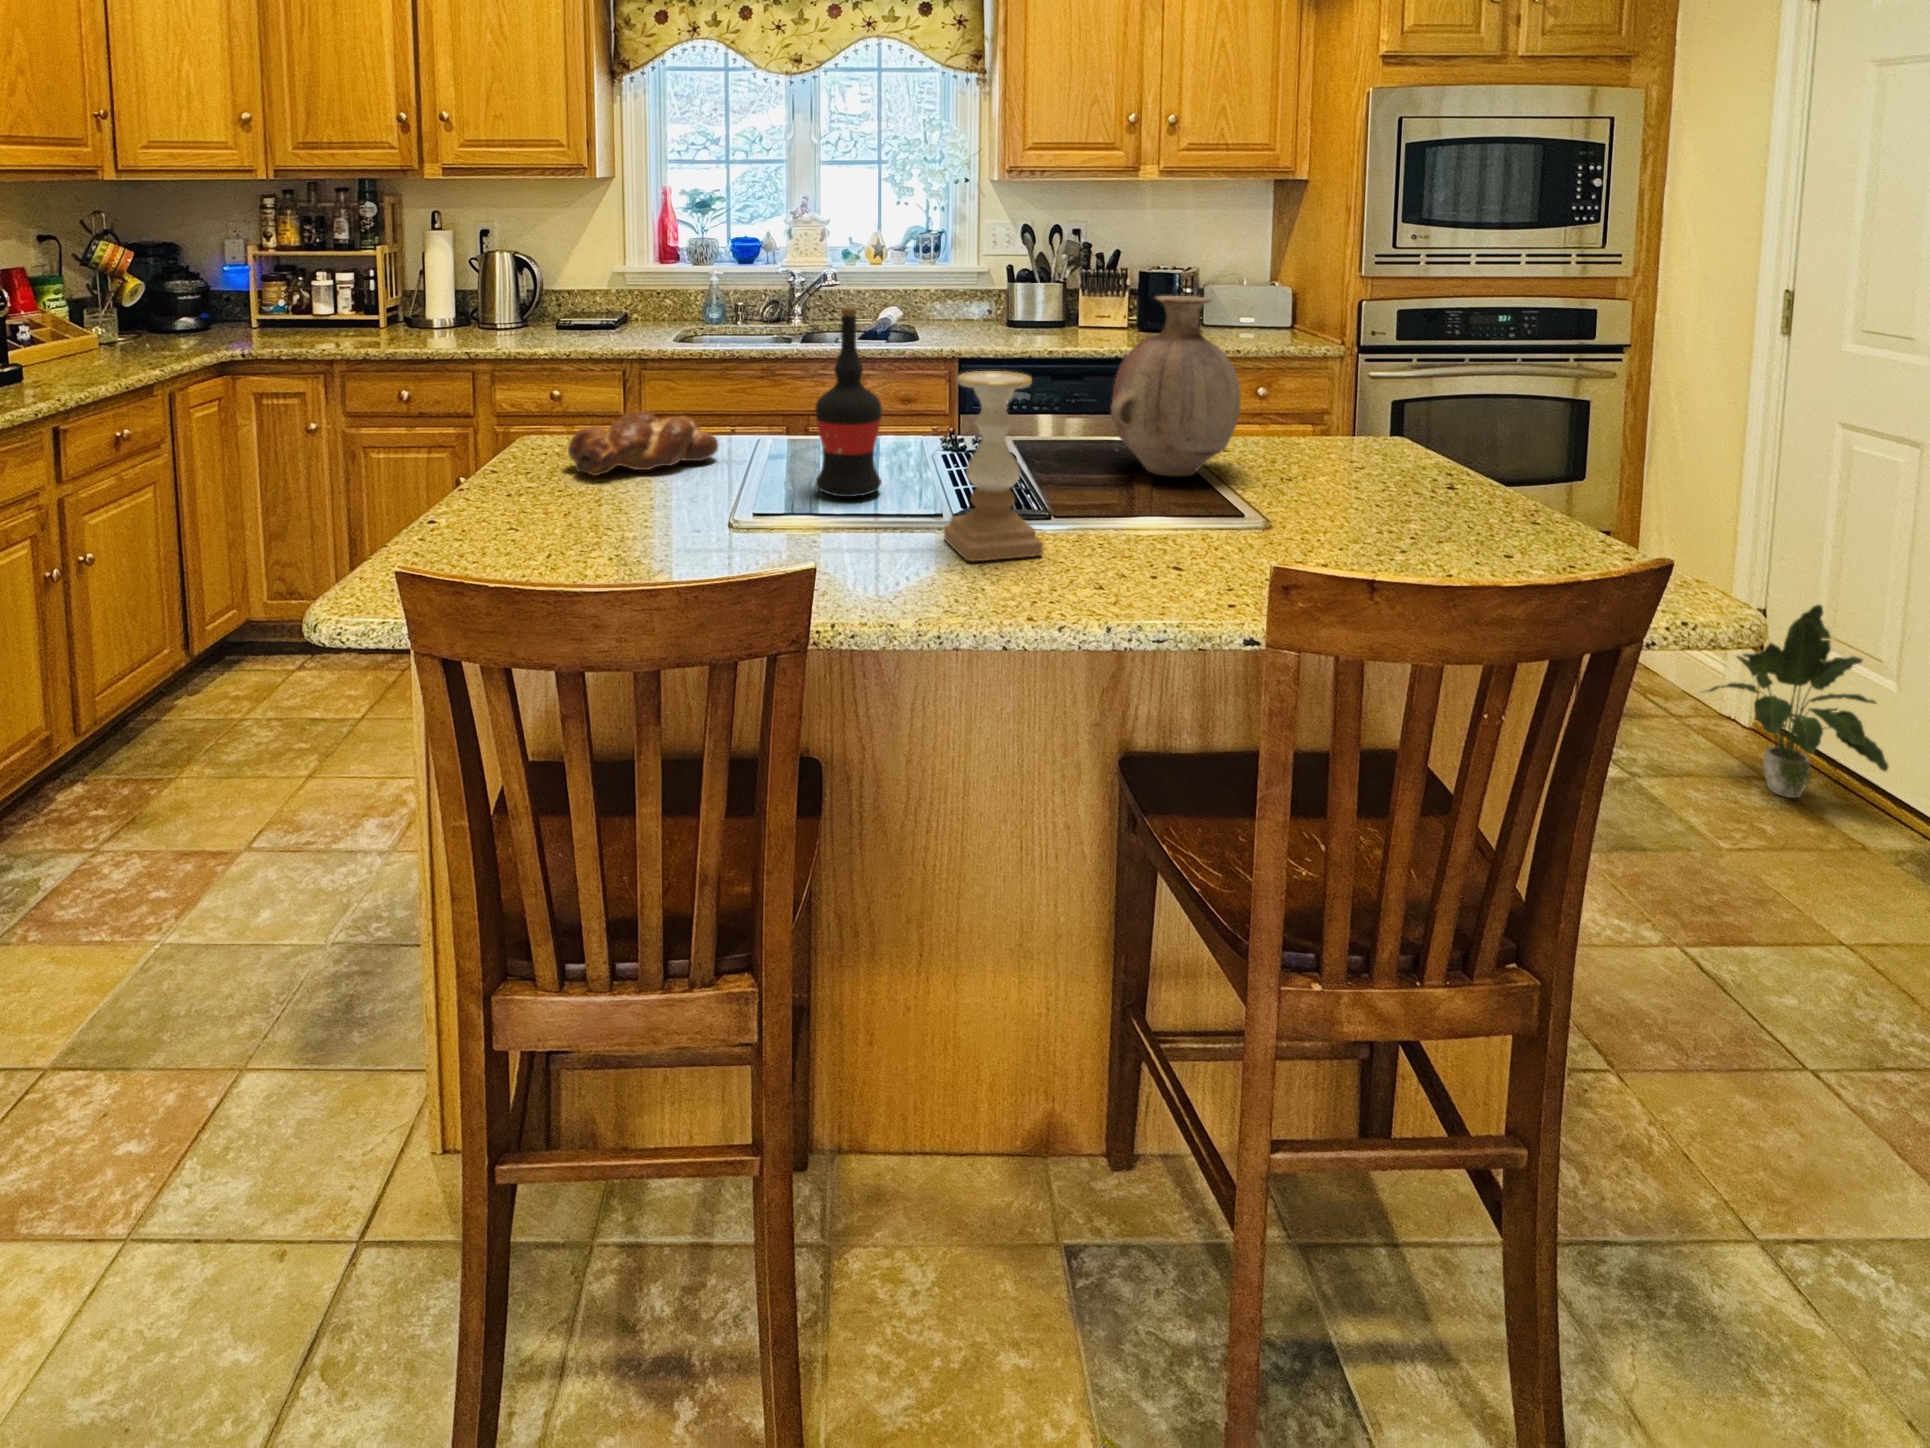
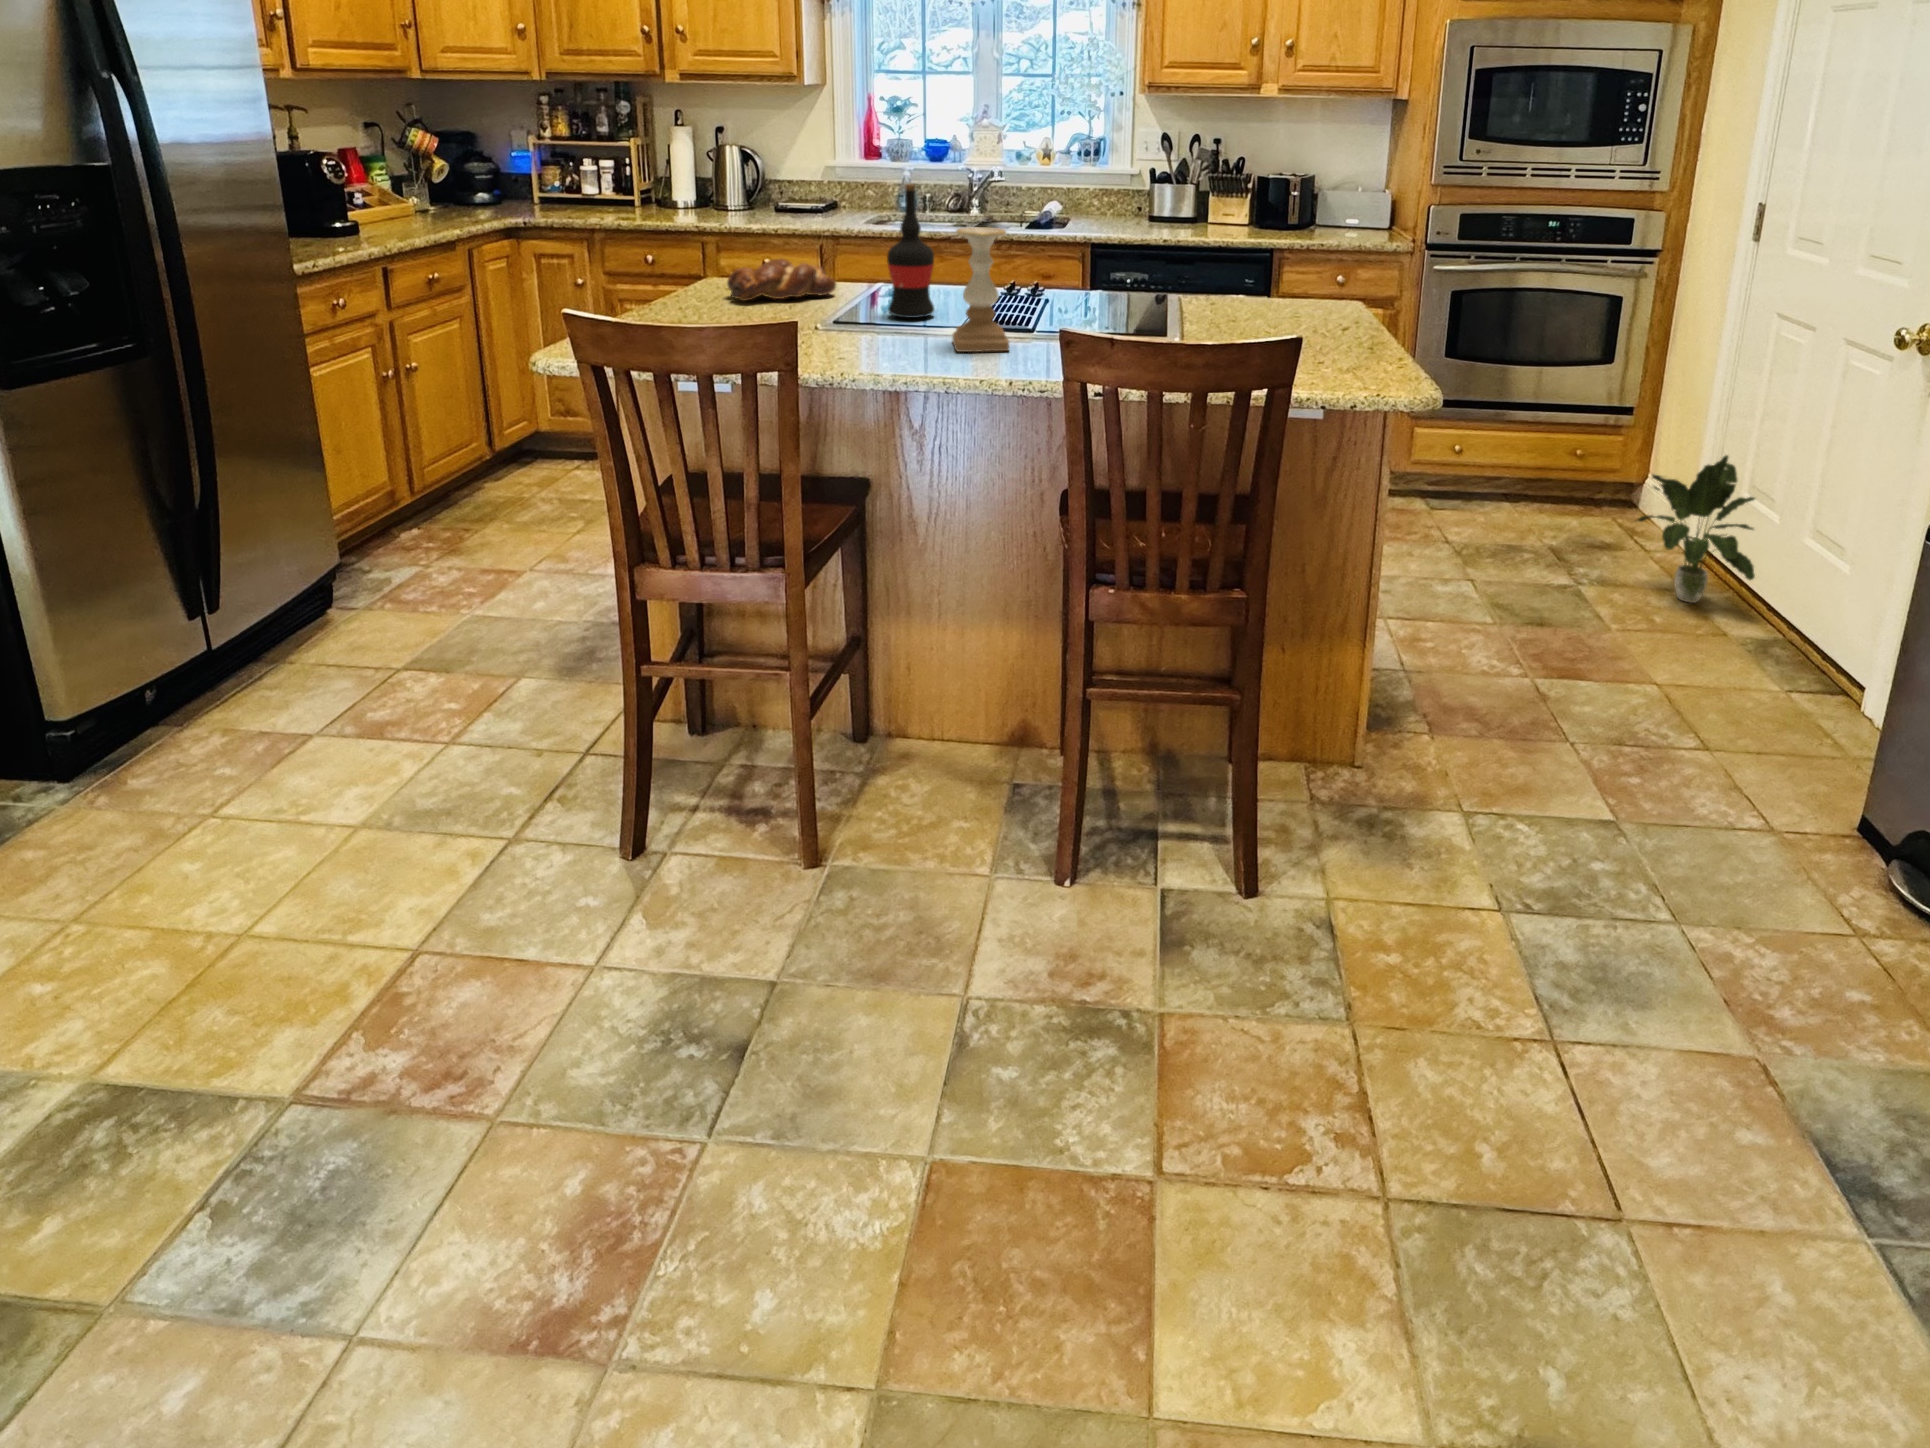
vase: present [1111,296,1241,476] -> none [1103,184,1206,316]

